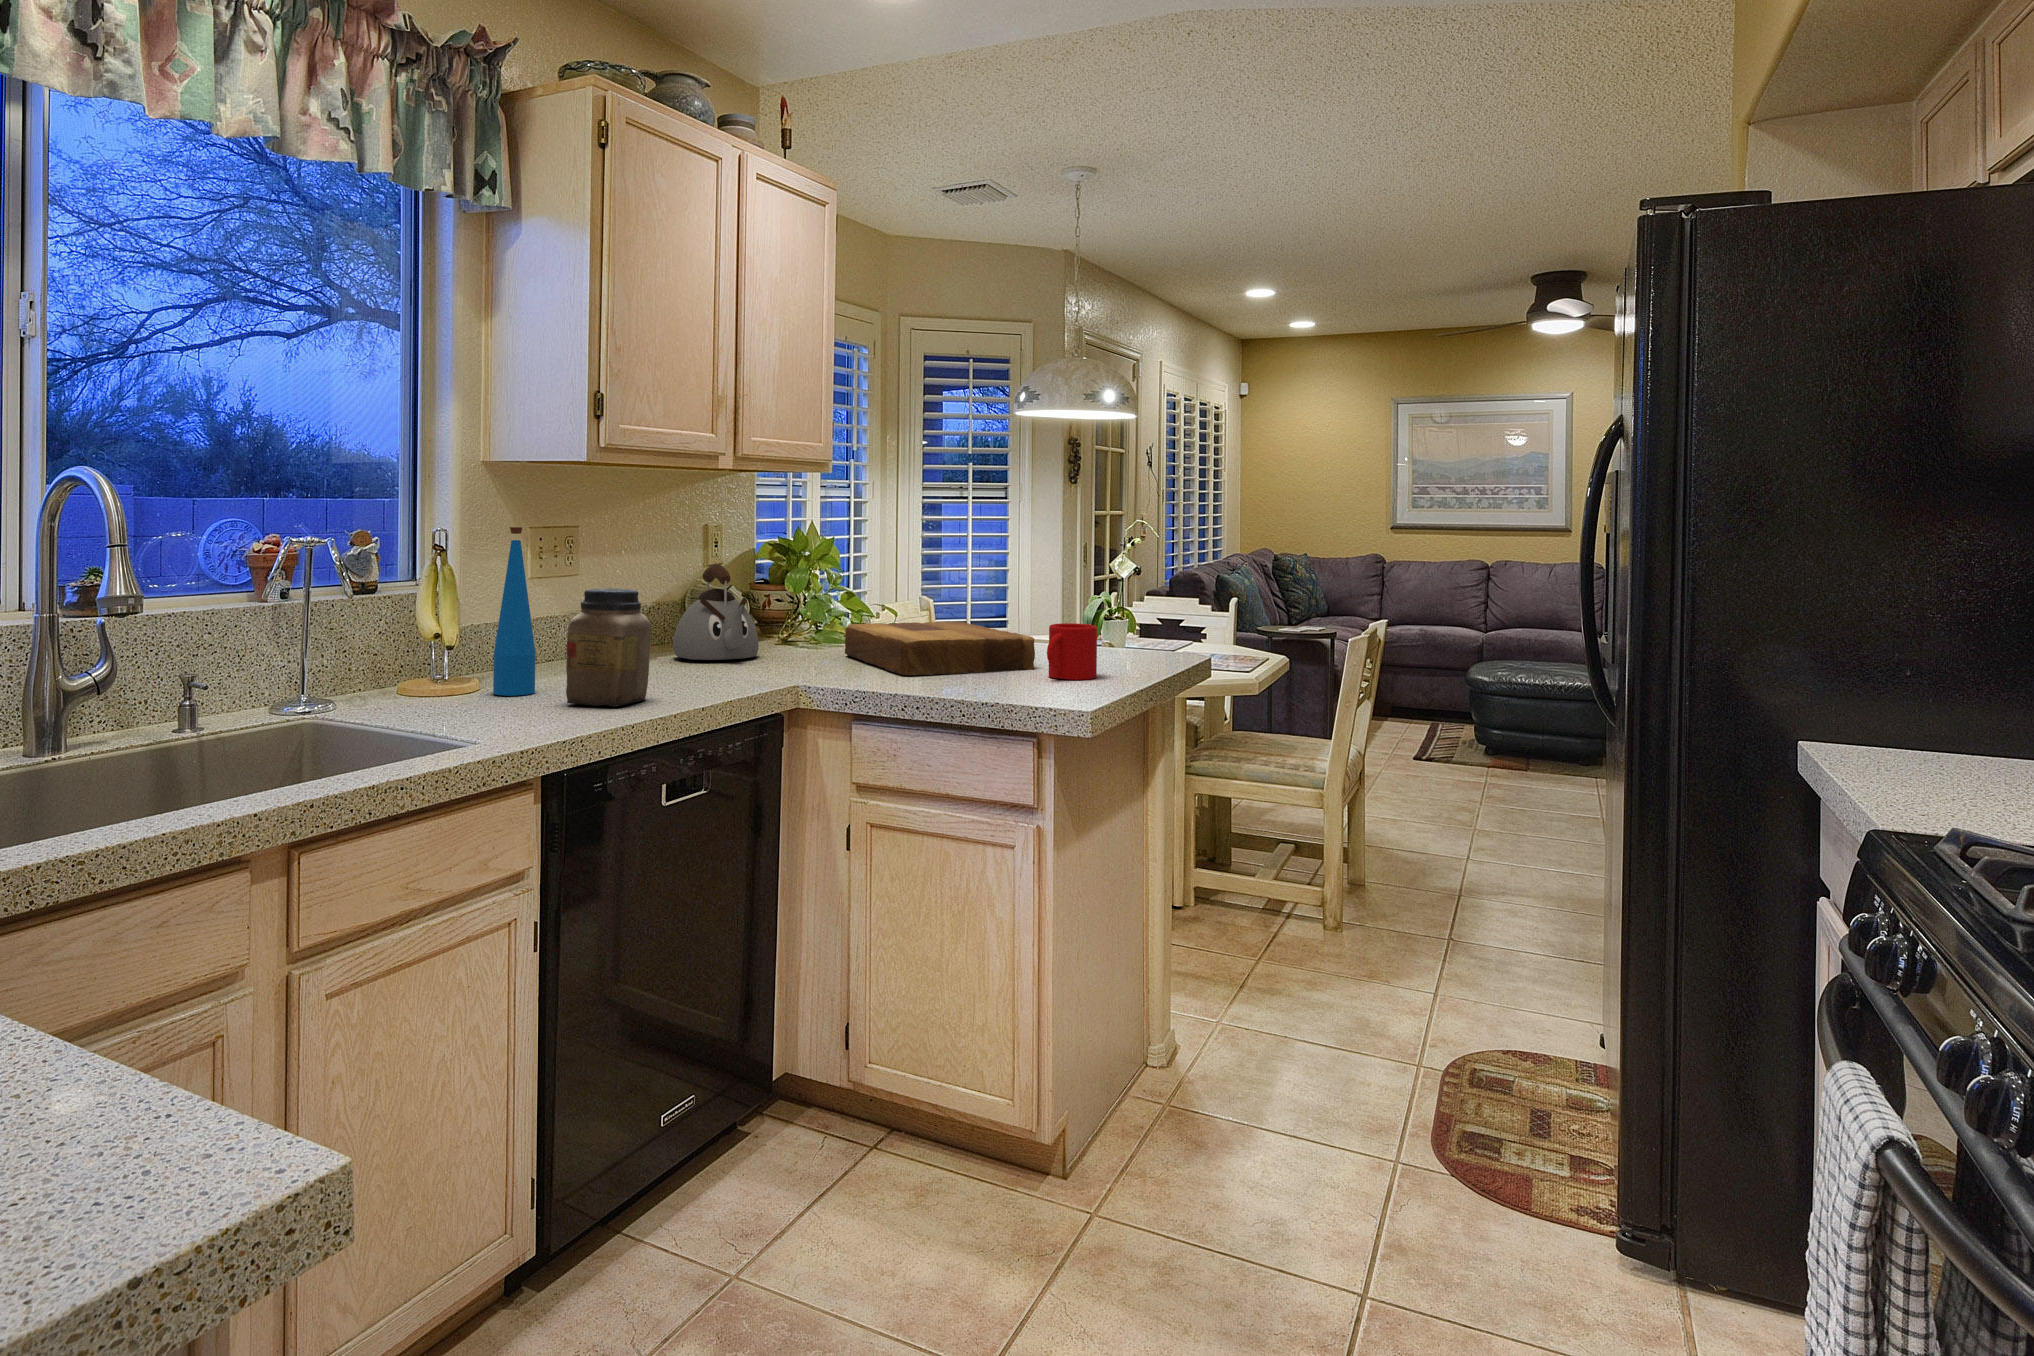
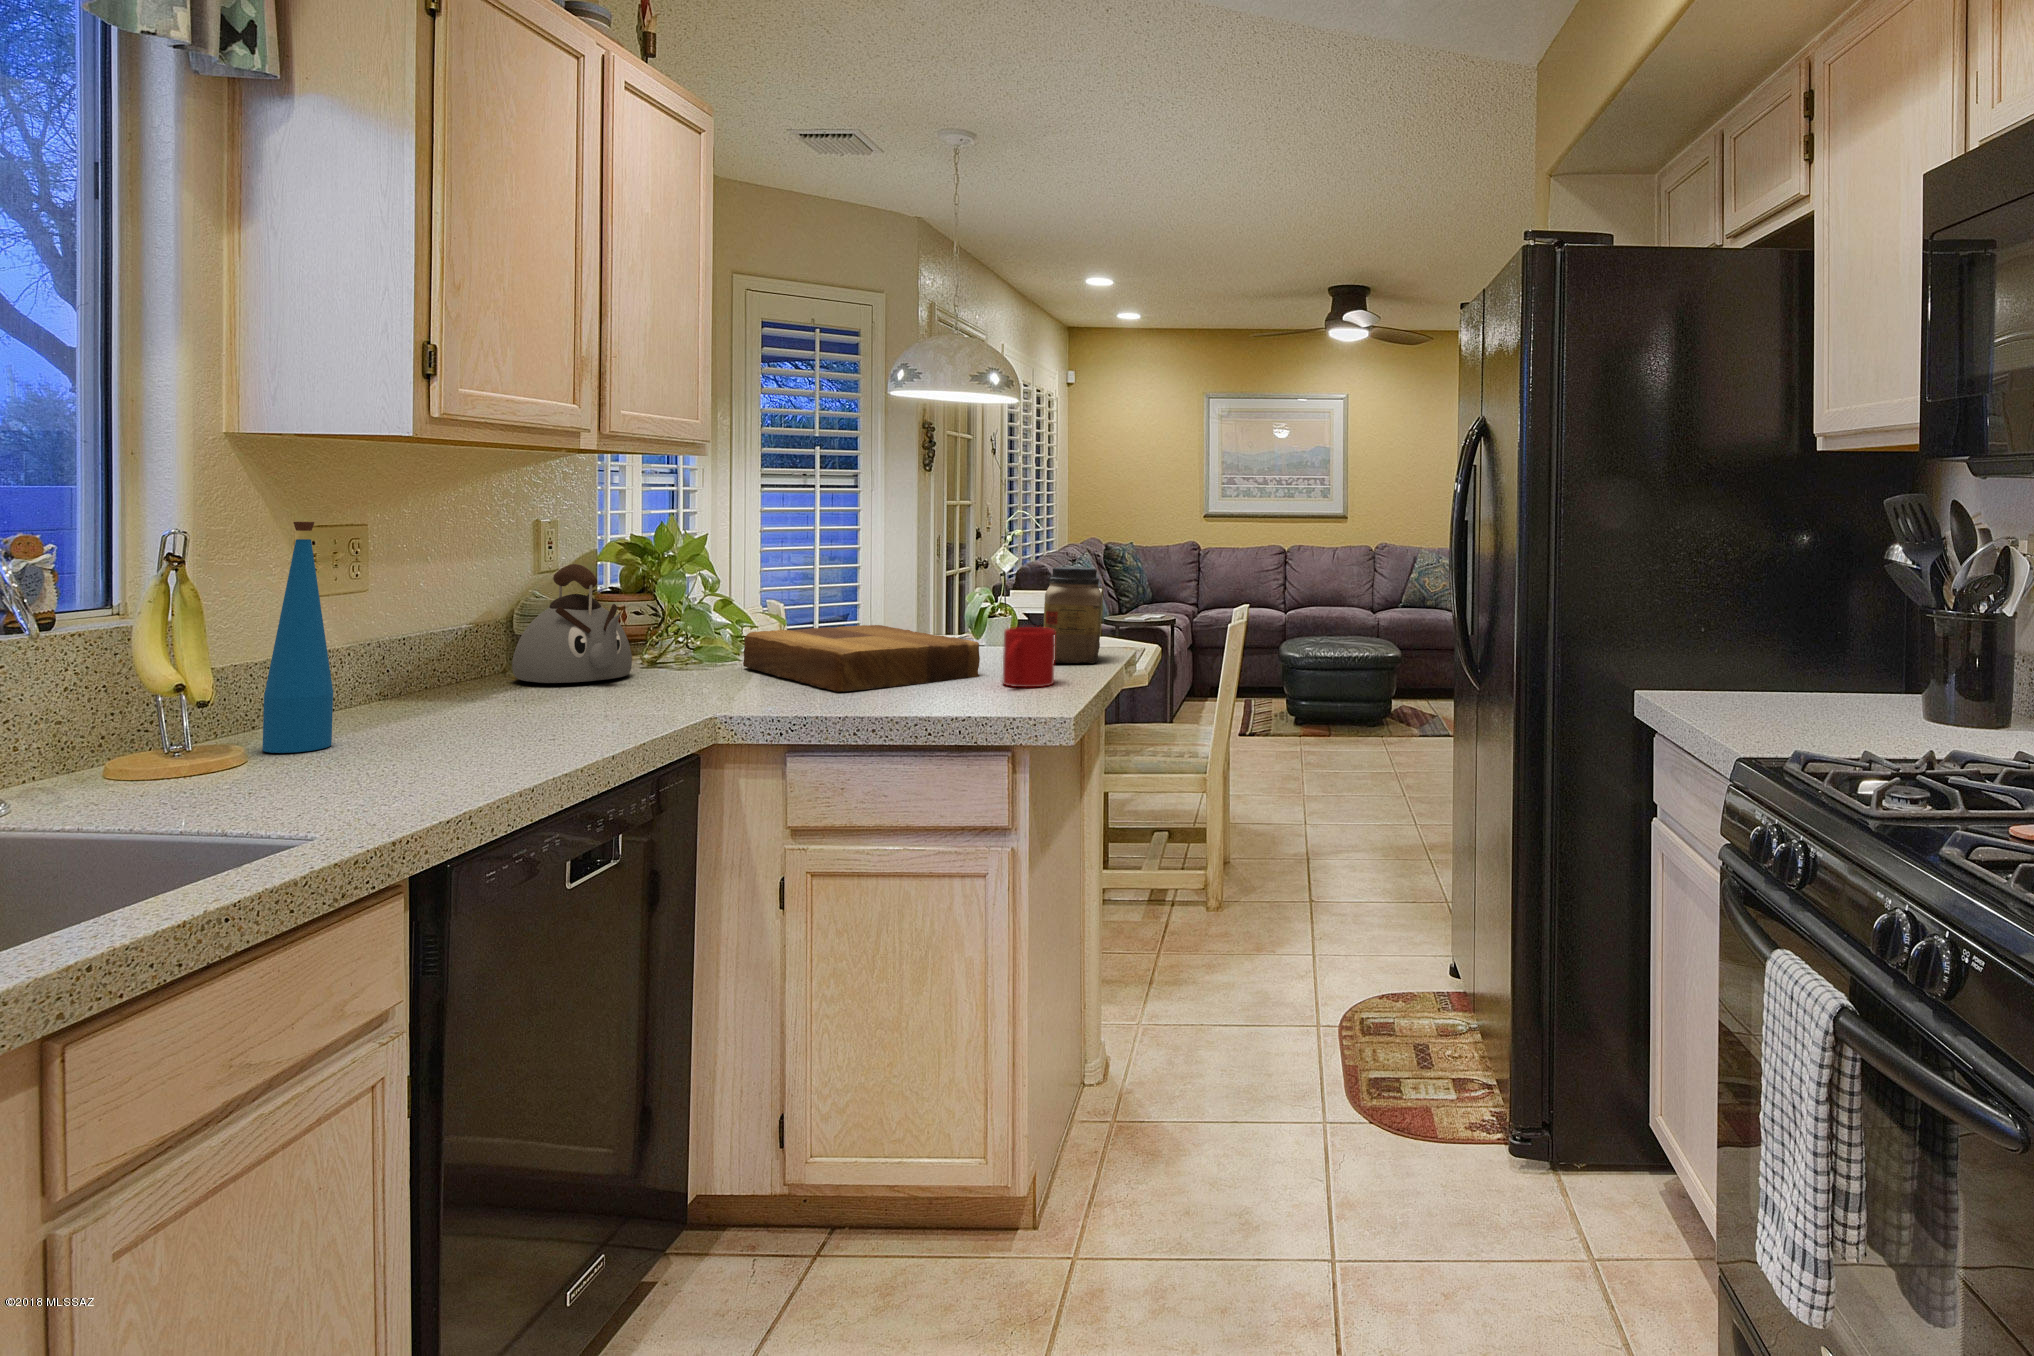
jar: present [566,588,651,706] -> present [1044,566,1102,663]

